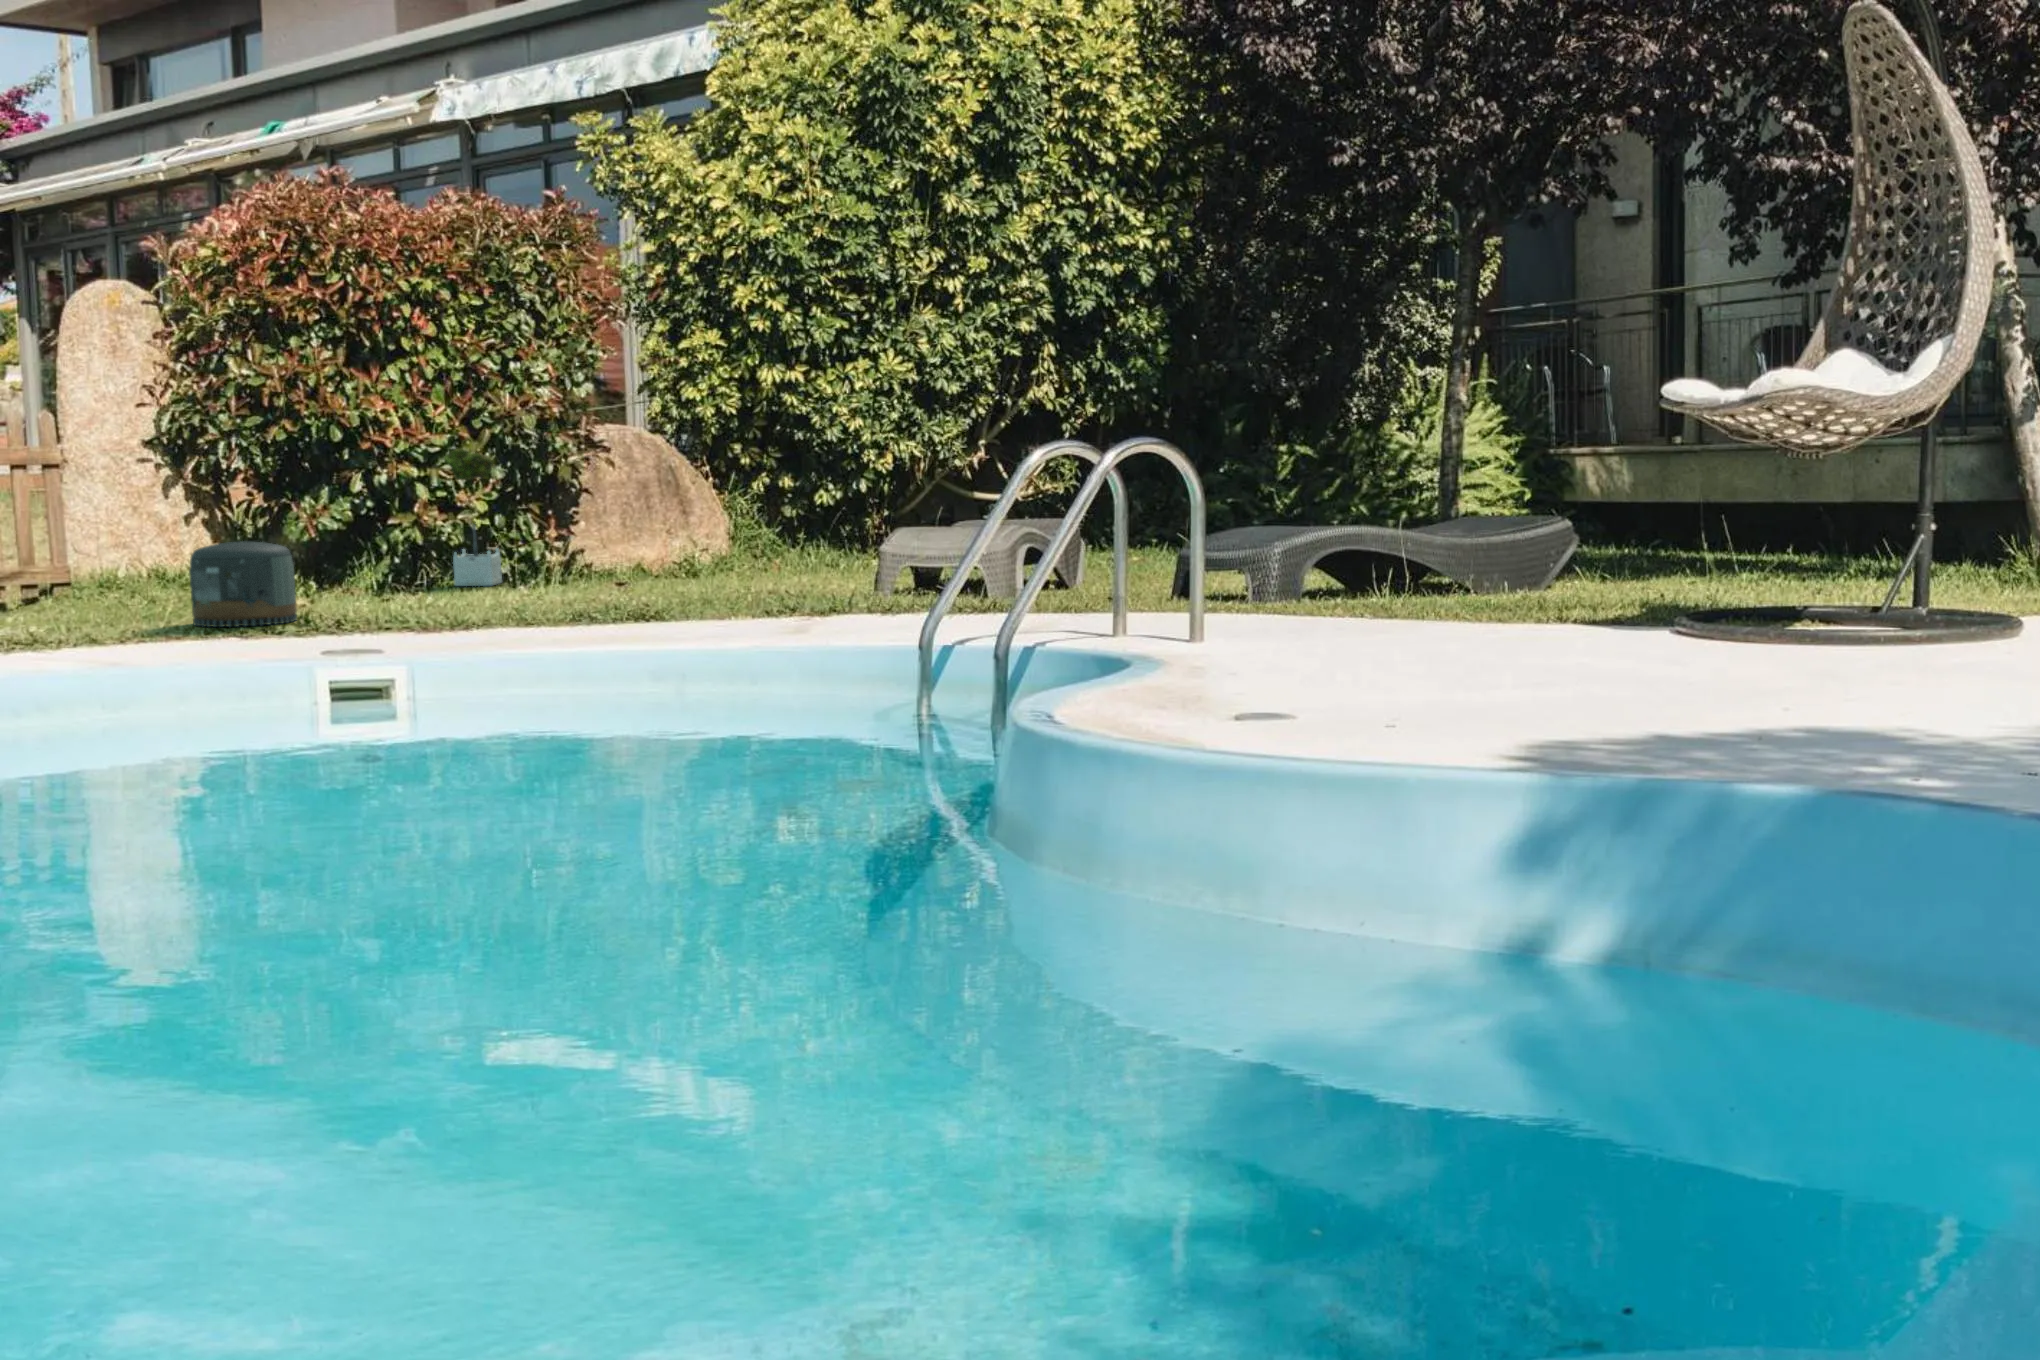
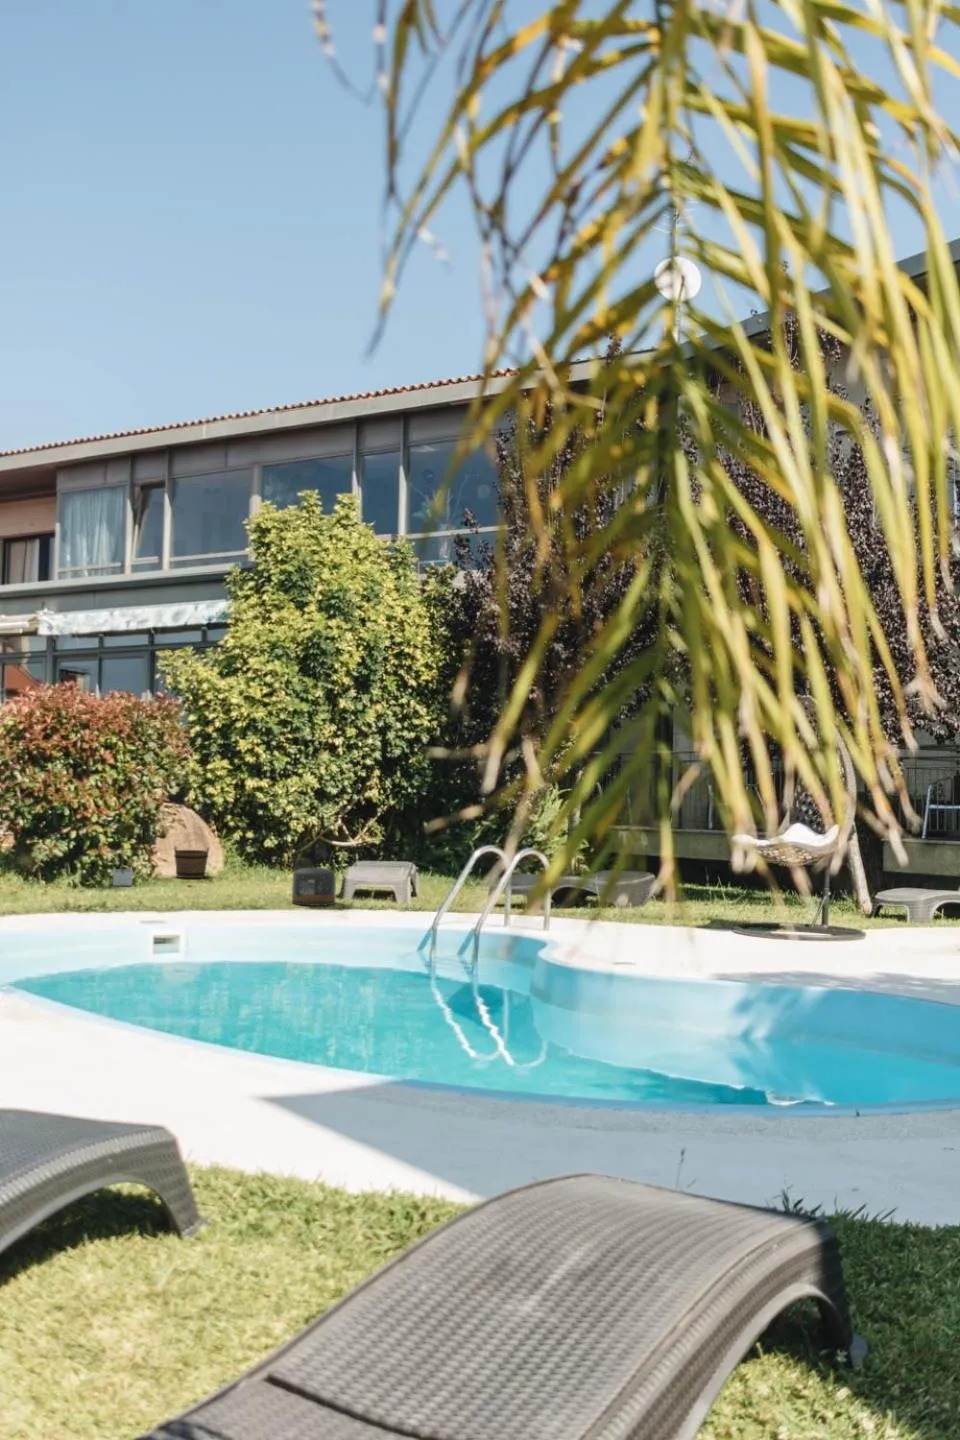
bucket: none [607,508,677,572] -> present [174,847,209,878]
pouf: present [189,541,297,627] -> present [292,868,336,906]

